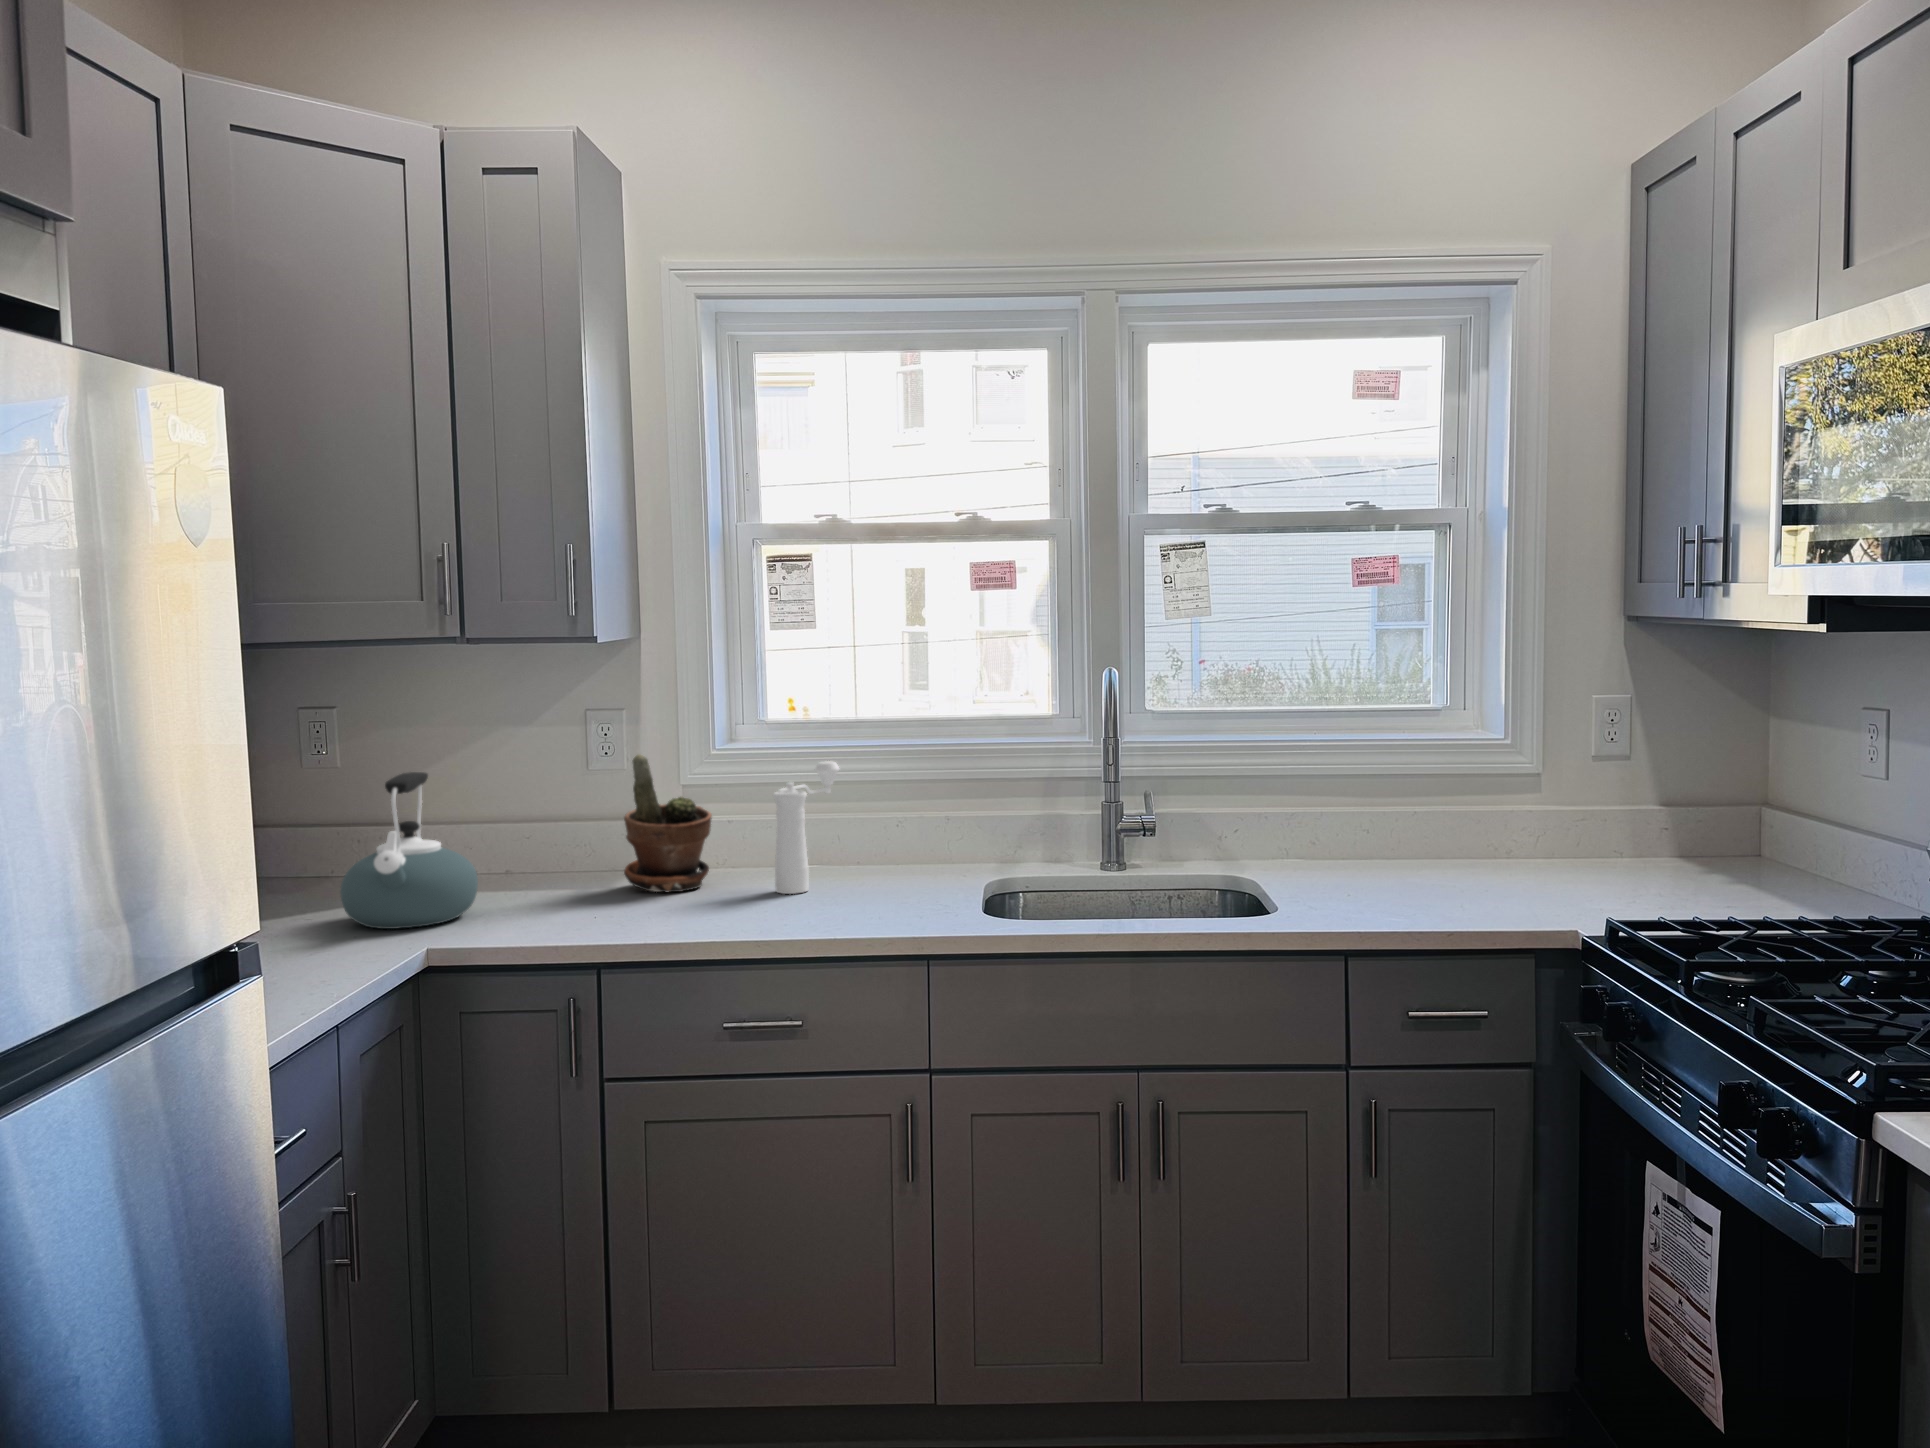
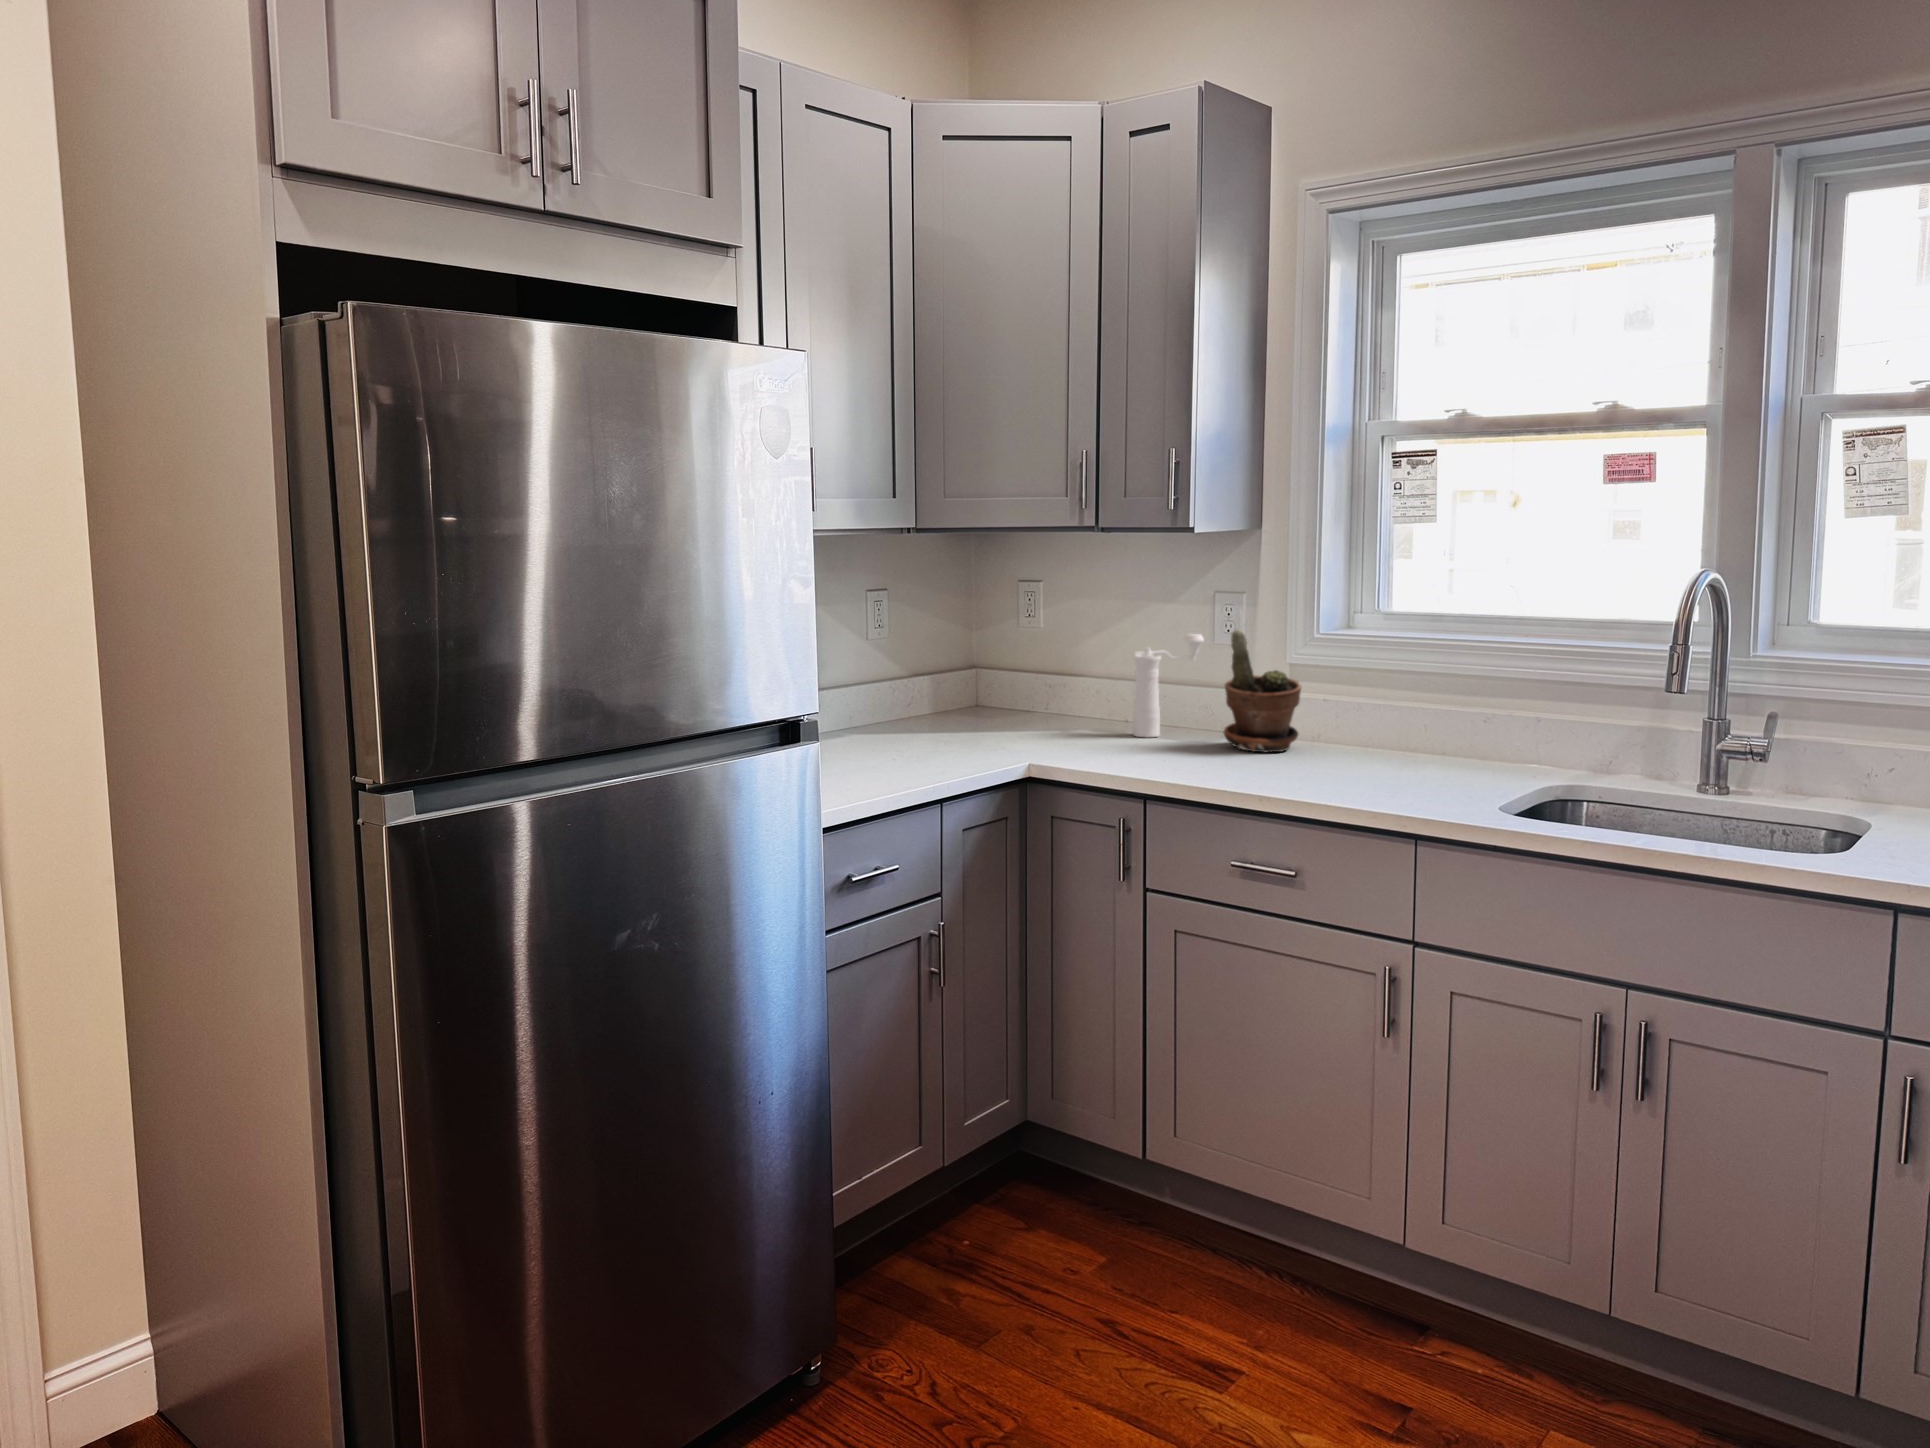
pepper mill: present [773,761,839,894] -> present [1133,634,1204,737]
kettle: present [340,772,478,929] -> none [1001,630,1099,749]

